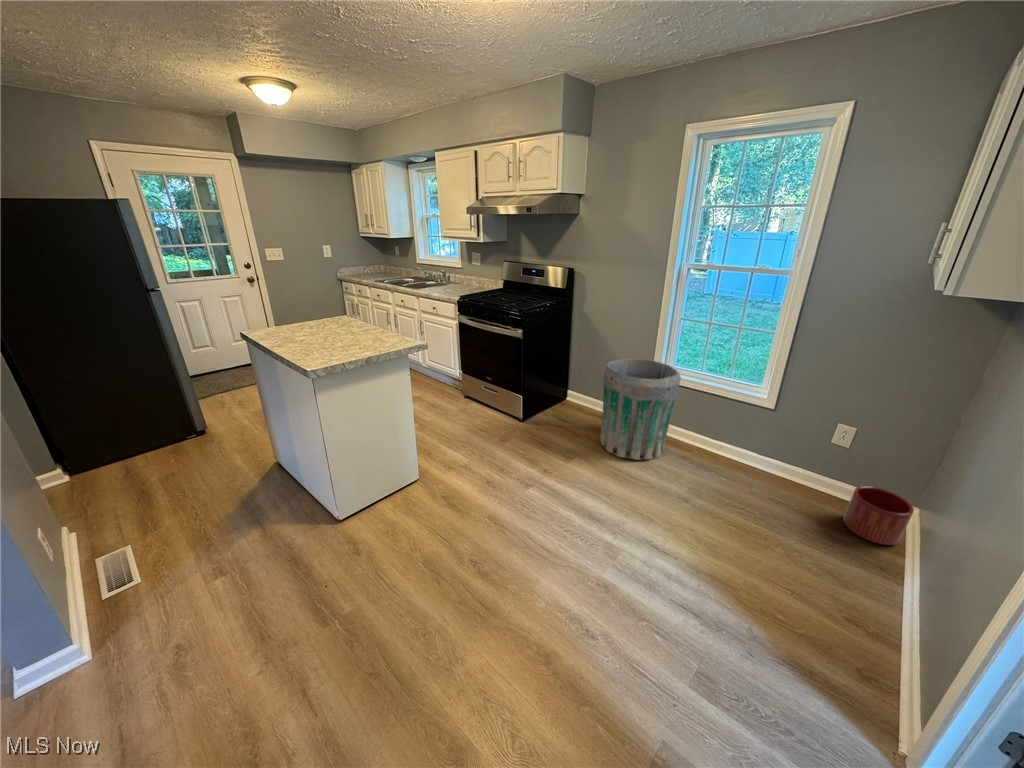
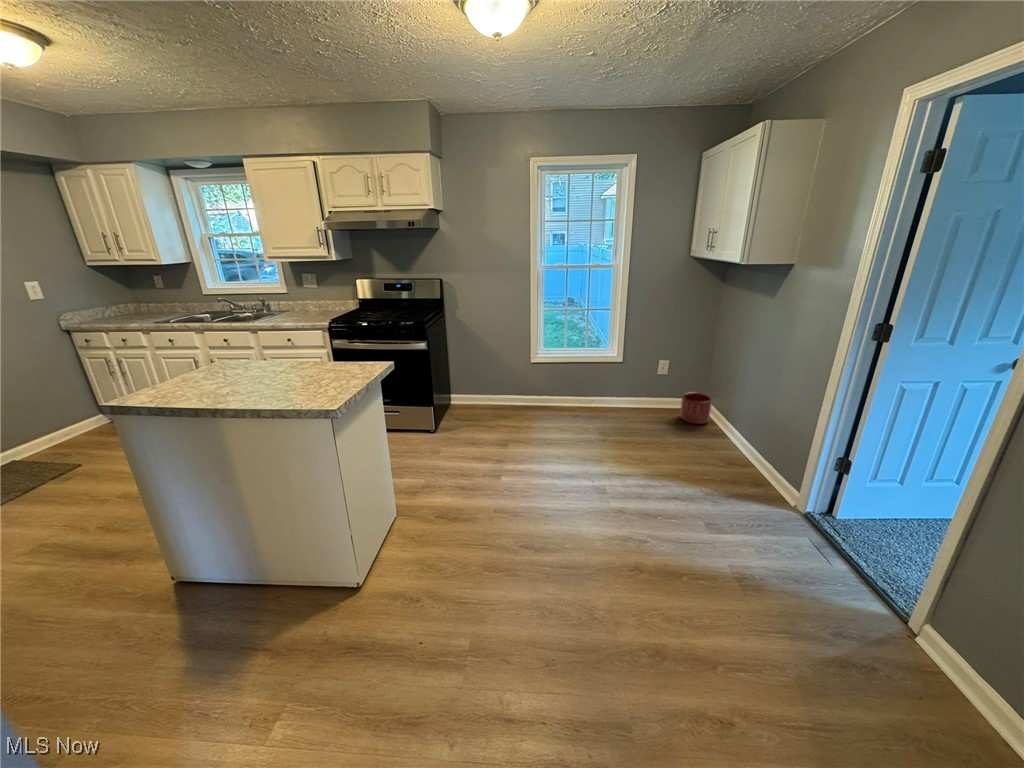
trash can: present [600,359,681,460] -> none [507,347,567,430]

